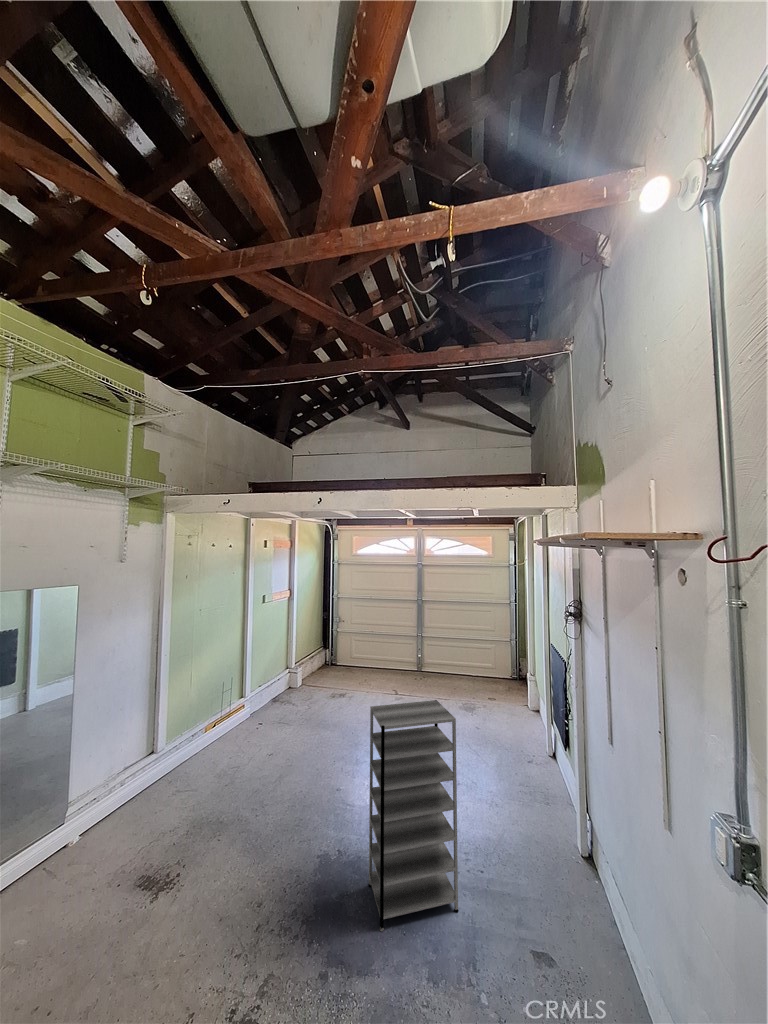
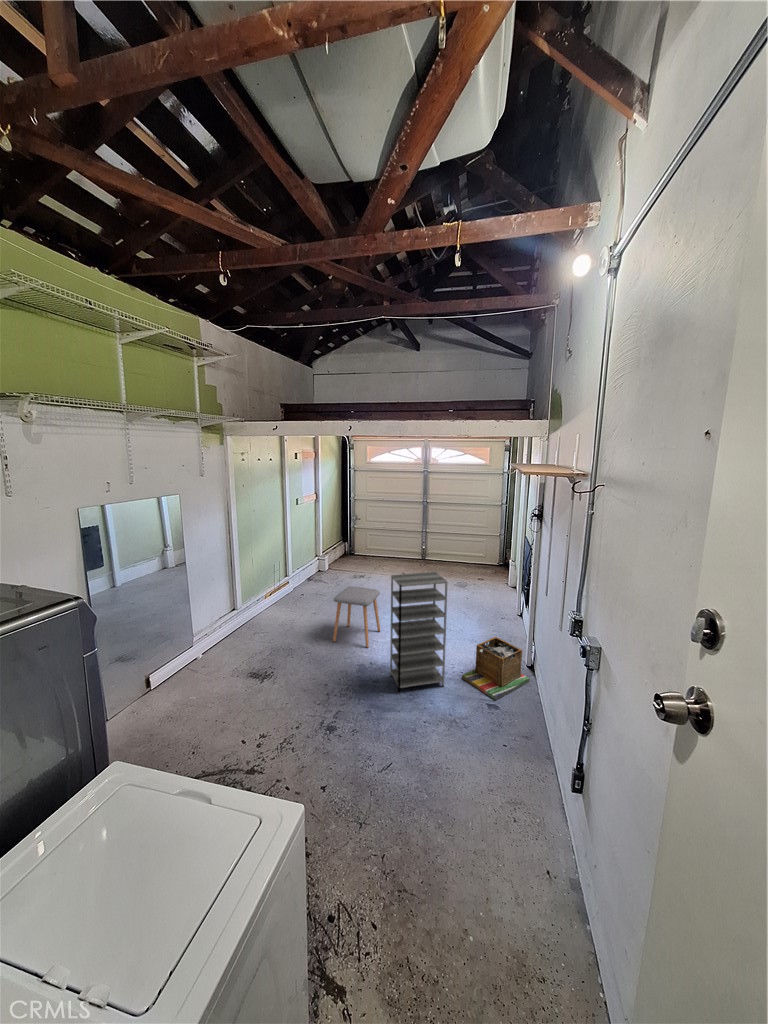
stool: none [286,717,359,823] -> present [333,586,380,648]
laundry basket: none [486,807,598,947] -> present [462,637,530,700]

